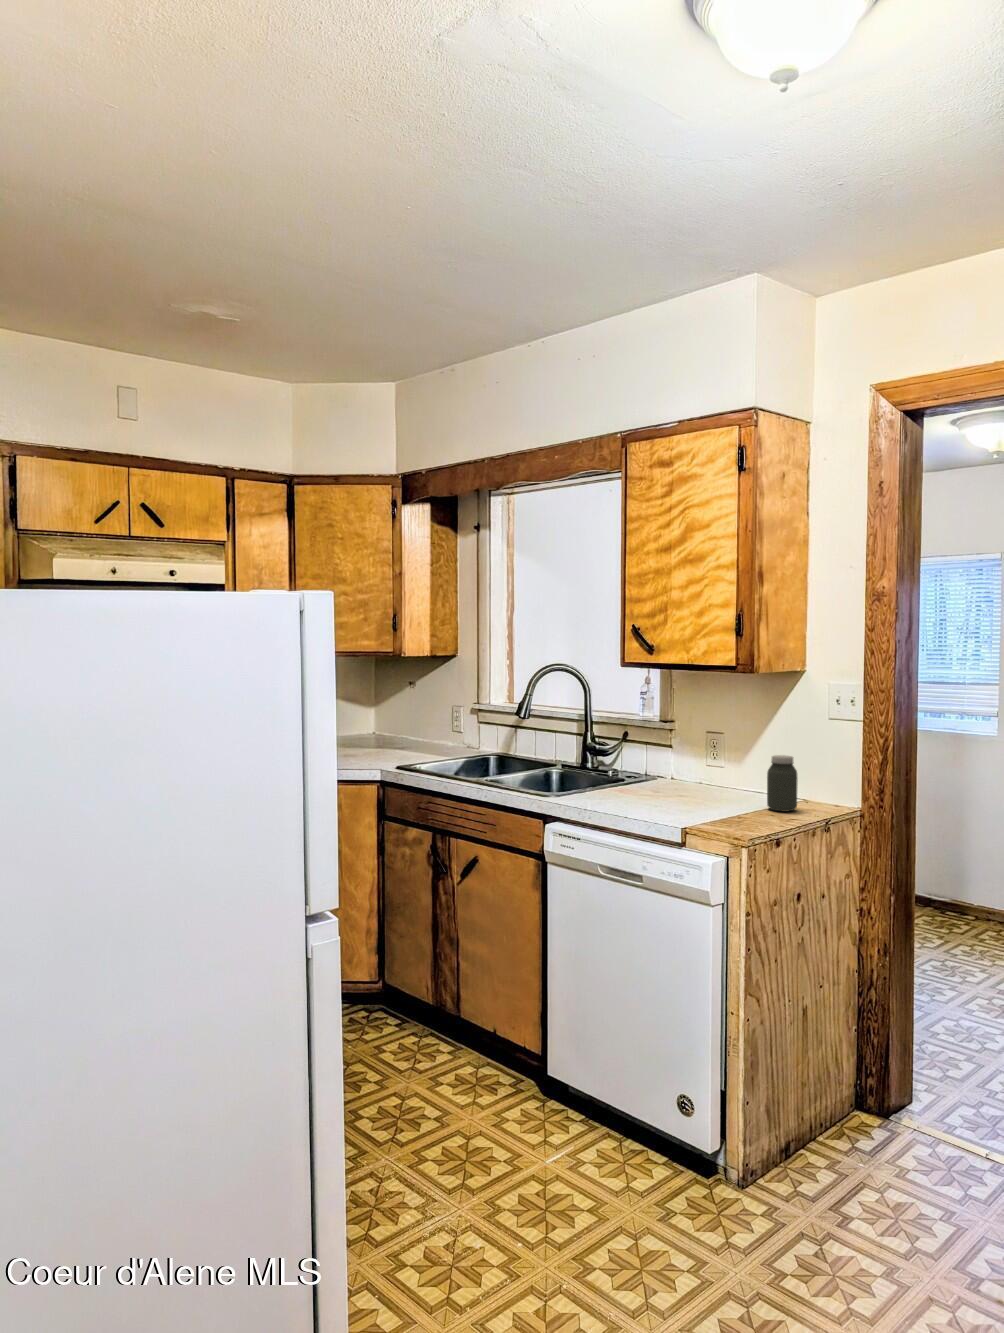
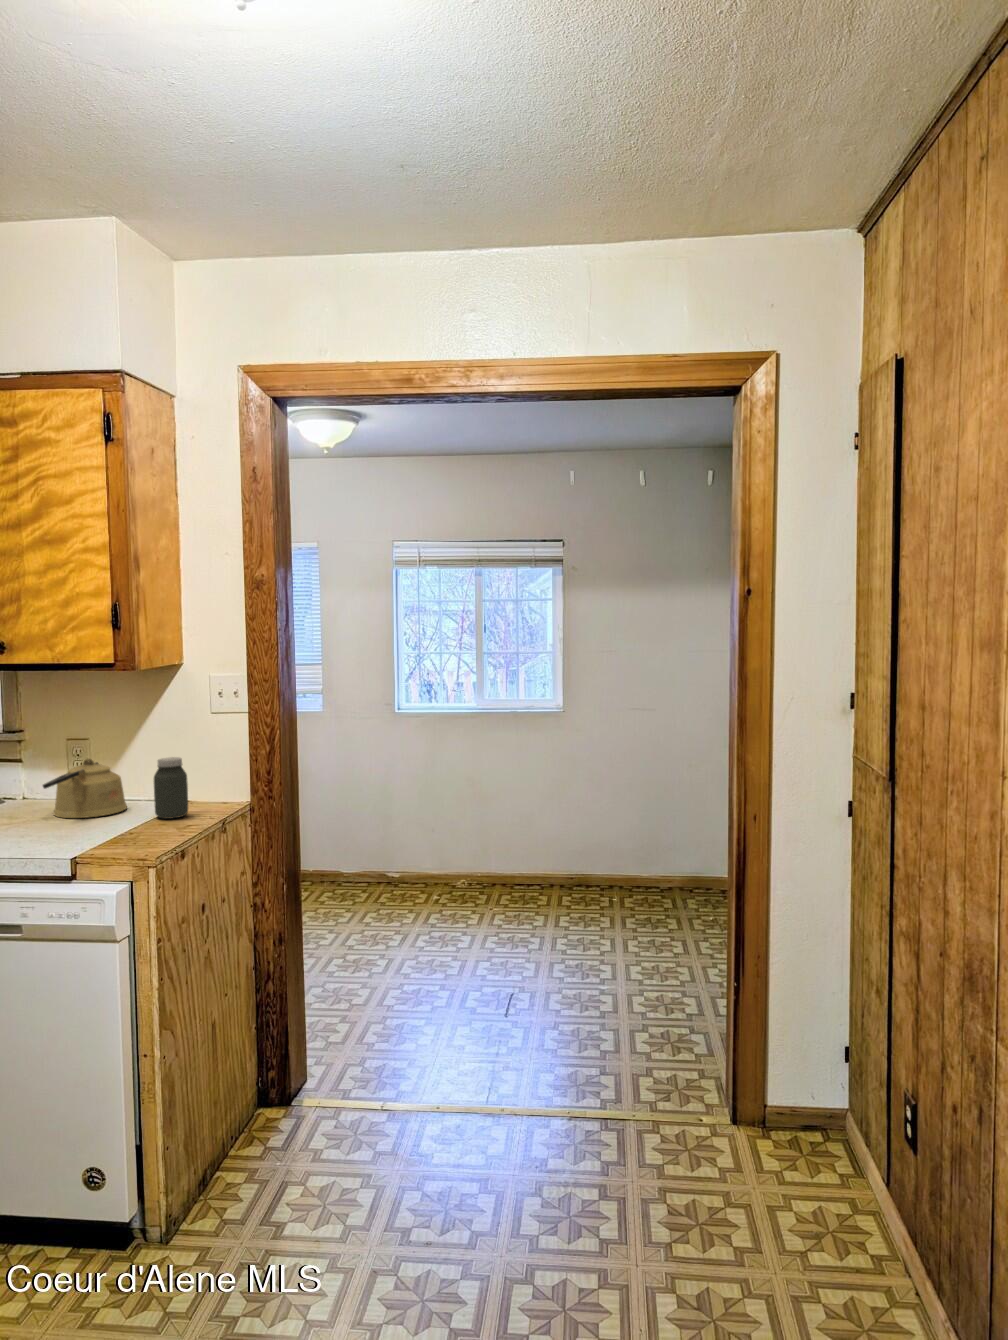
kettle: none [679,749,749,800] -> present [43,758,127,818]

